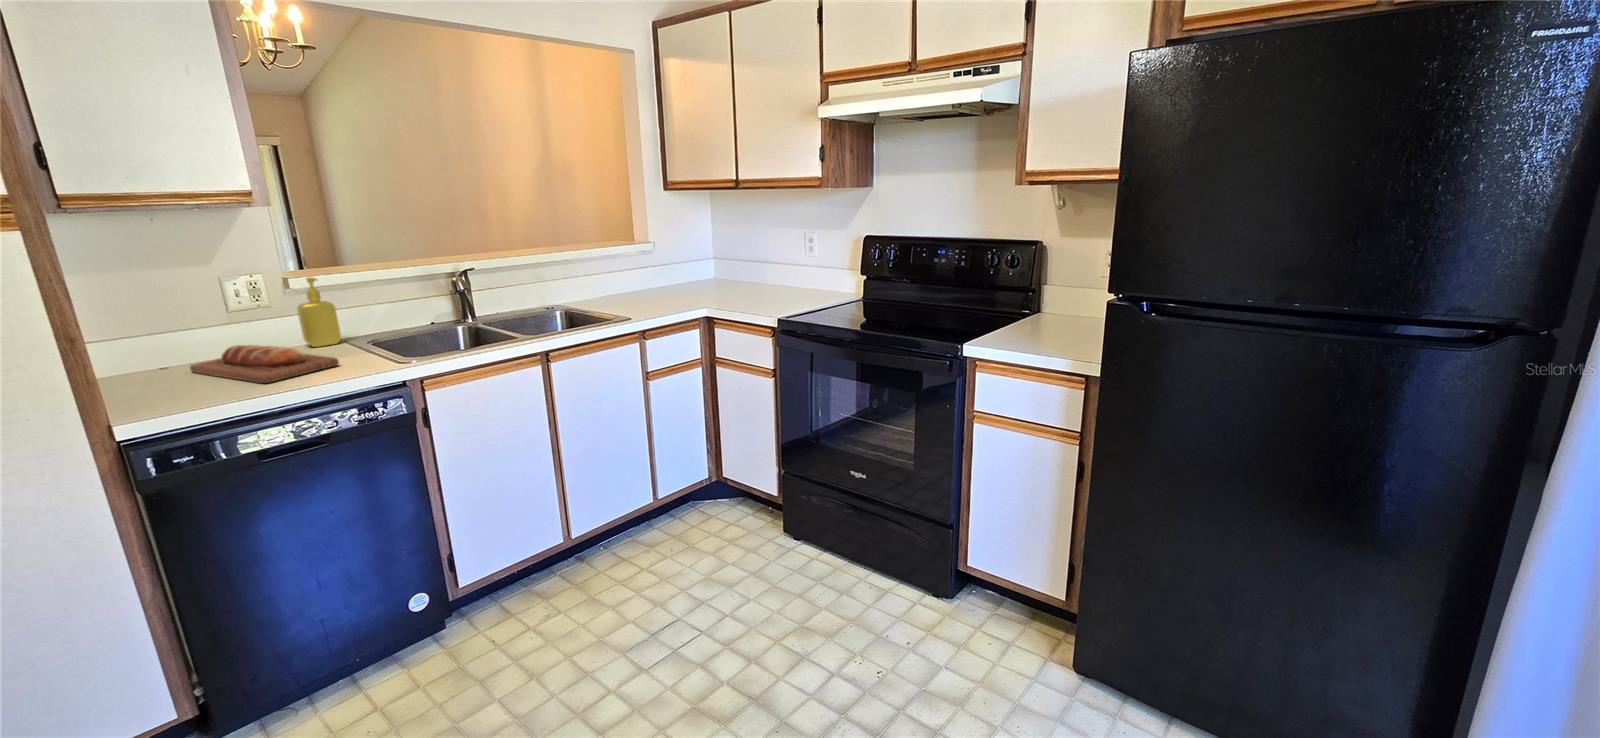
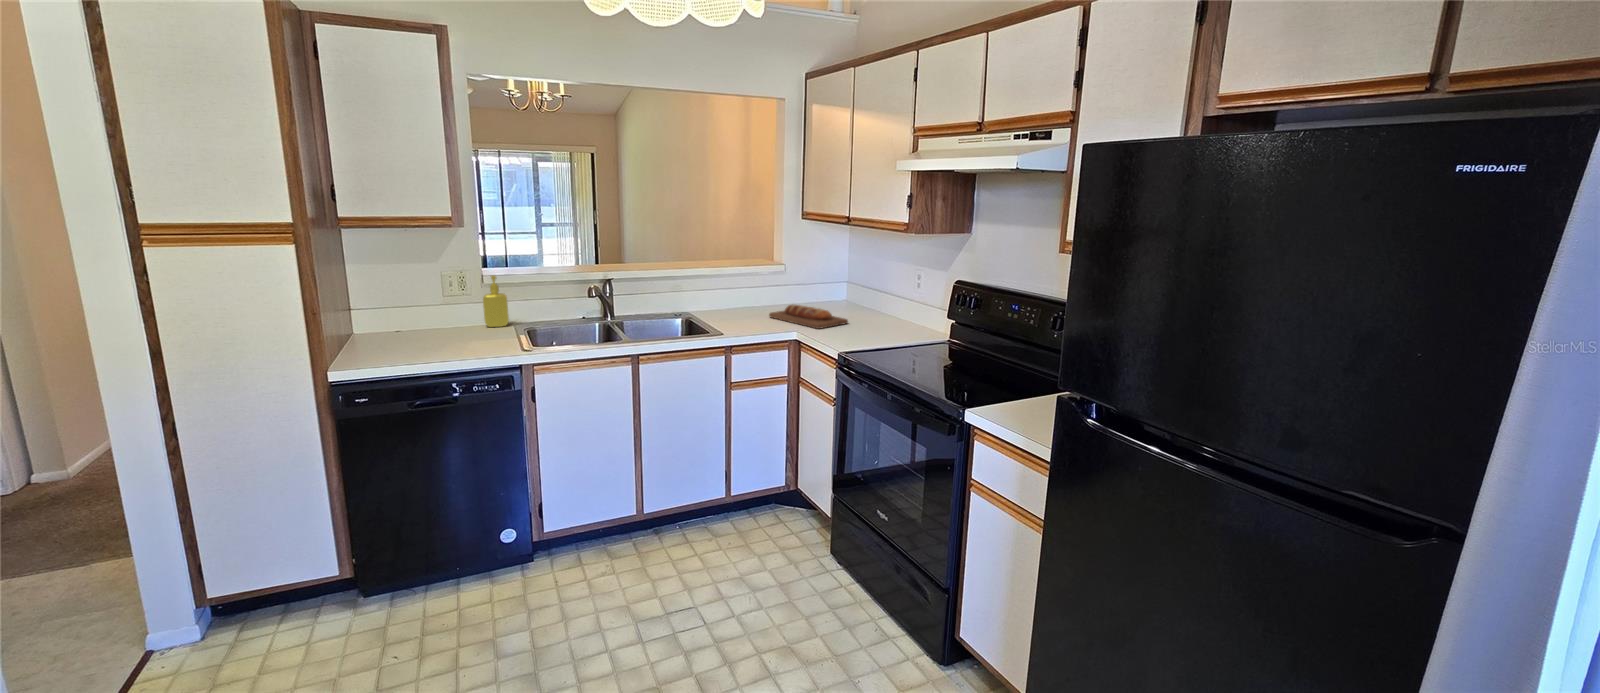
bread loaf: present [190,345,339,383] -> present [769,305,848,329]

